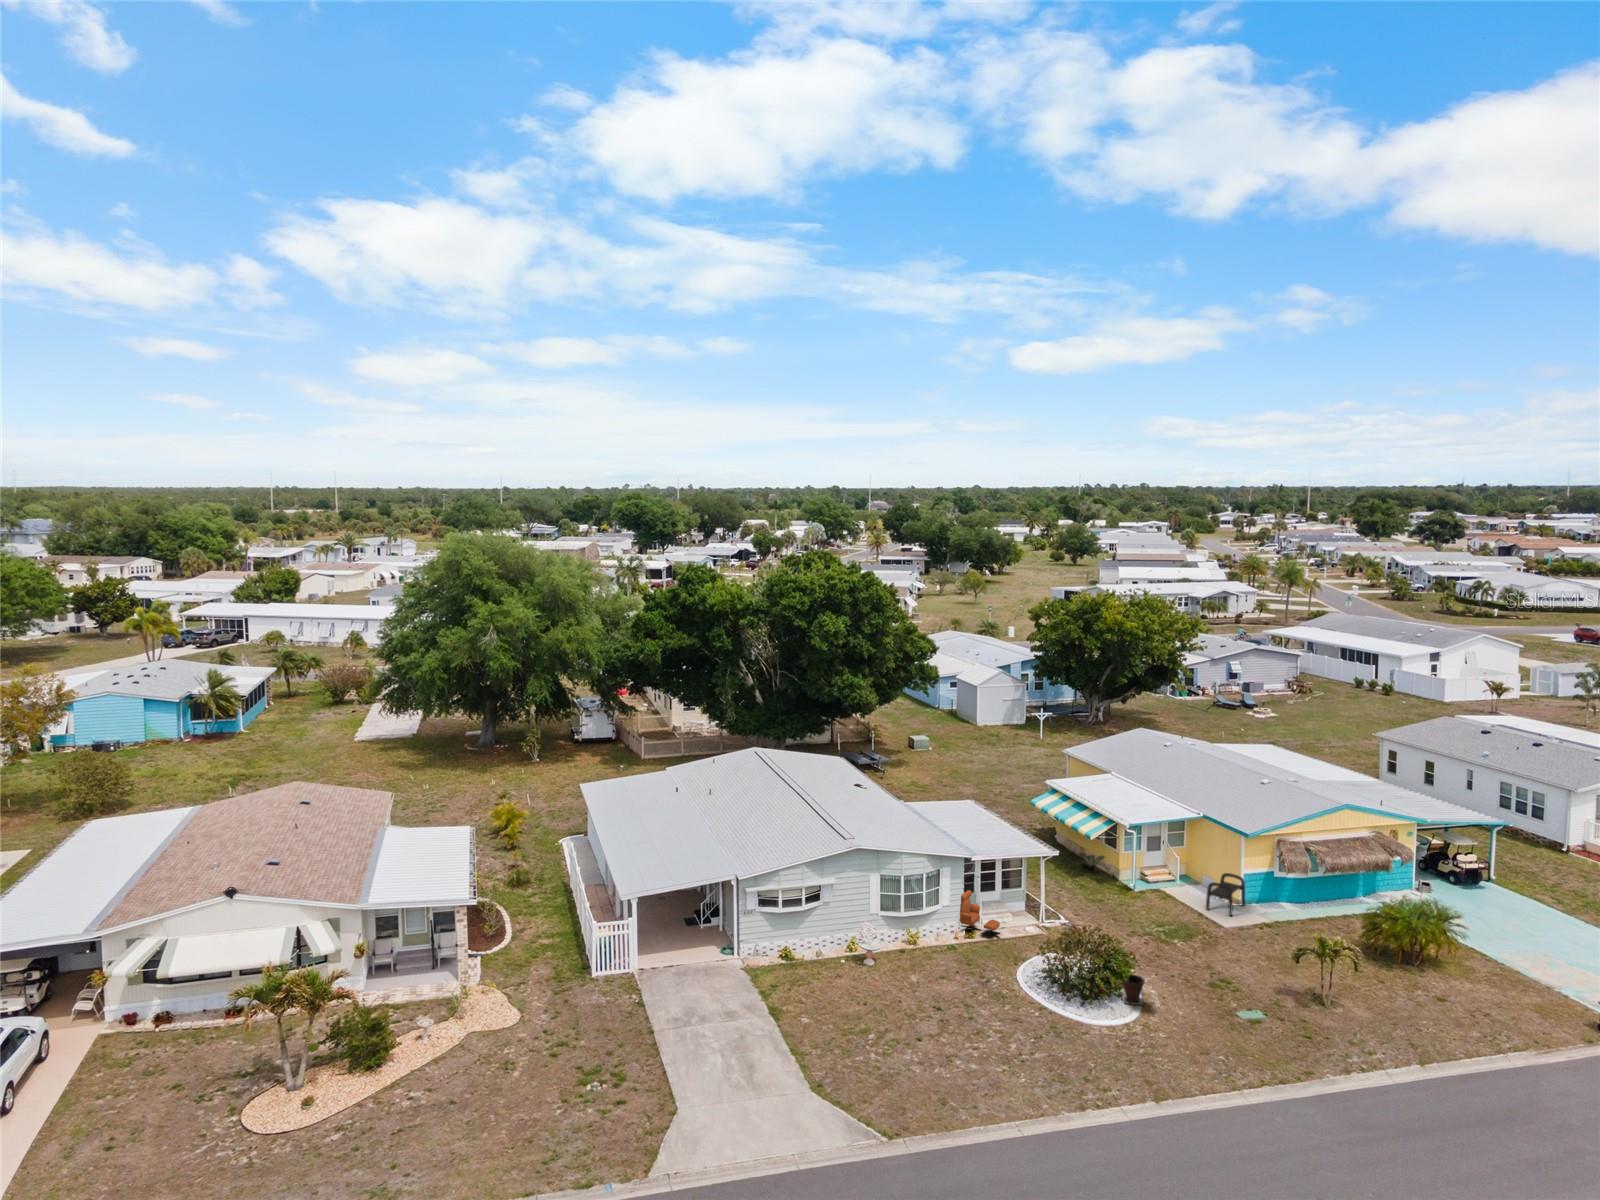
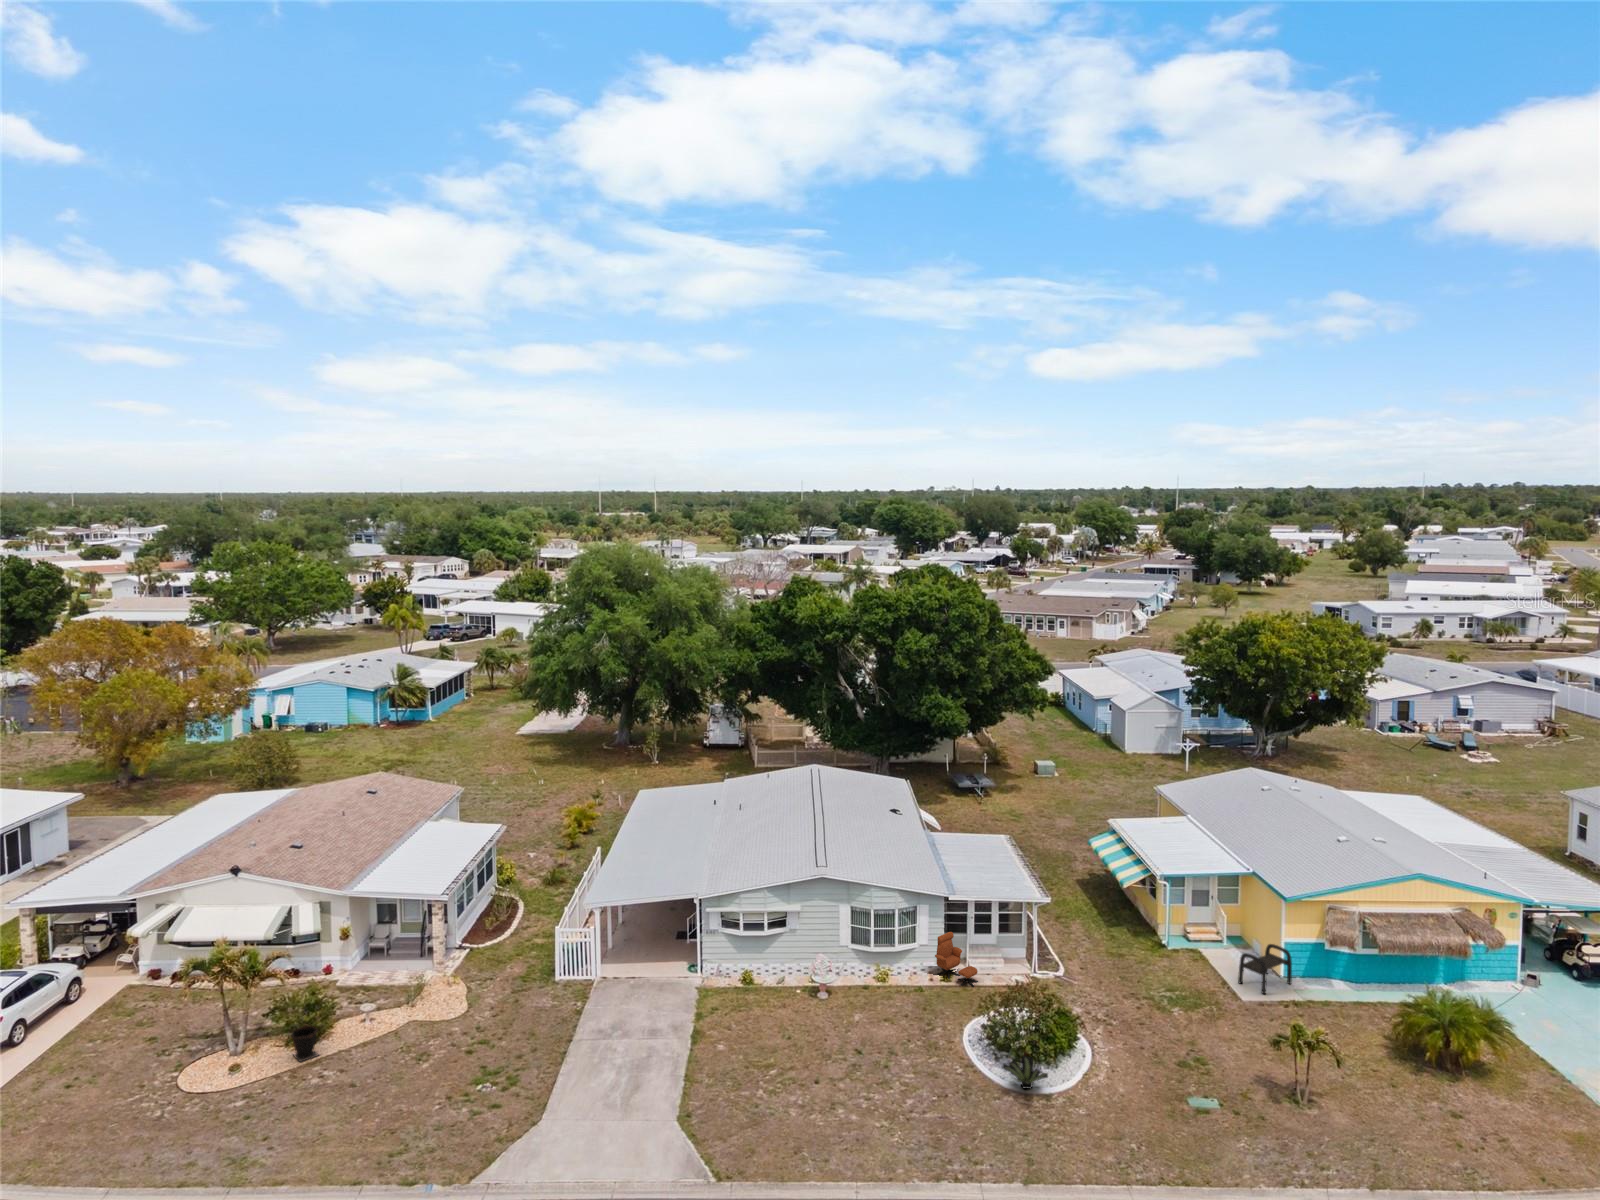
potted plant: present [1080,853,1104,870] -> present [1002,1056,1048,1089]
bucket: present [1123,974,1145,1005] -> present [291,1026,318,1062]

